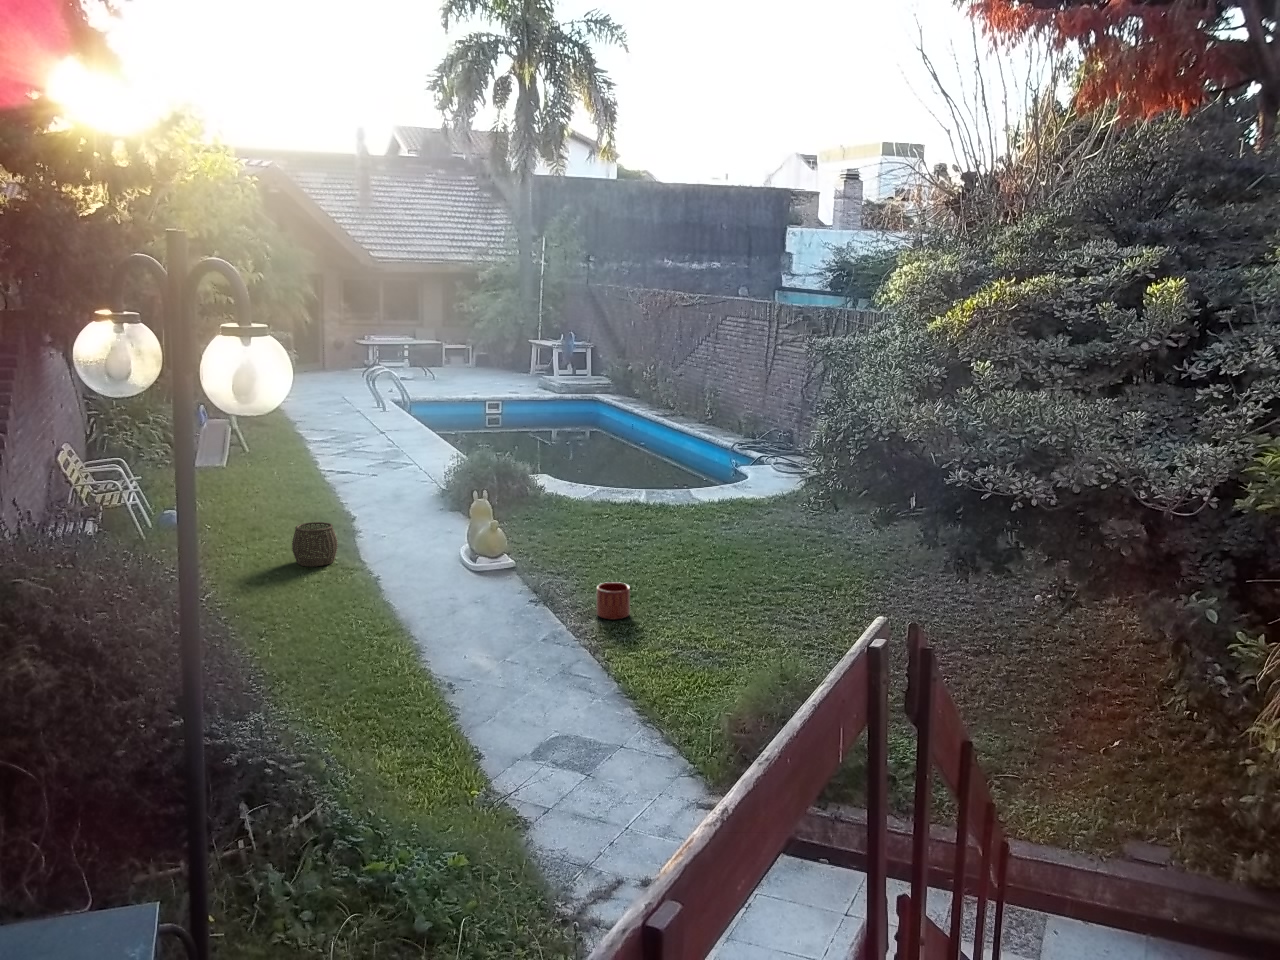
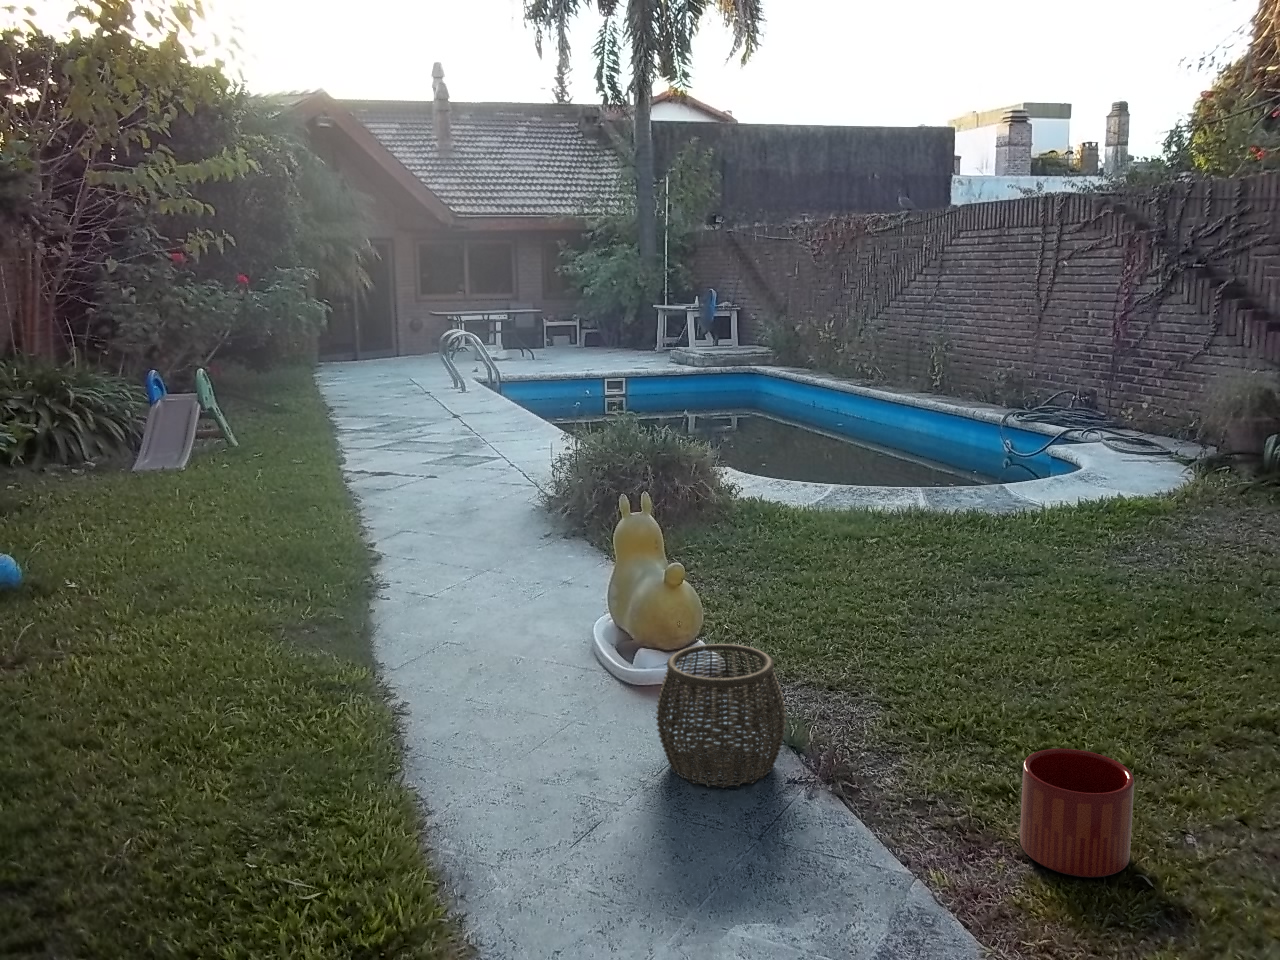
woven basket: present [292,522,338,567] -> present [656,644,787,788]

